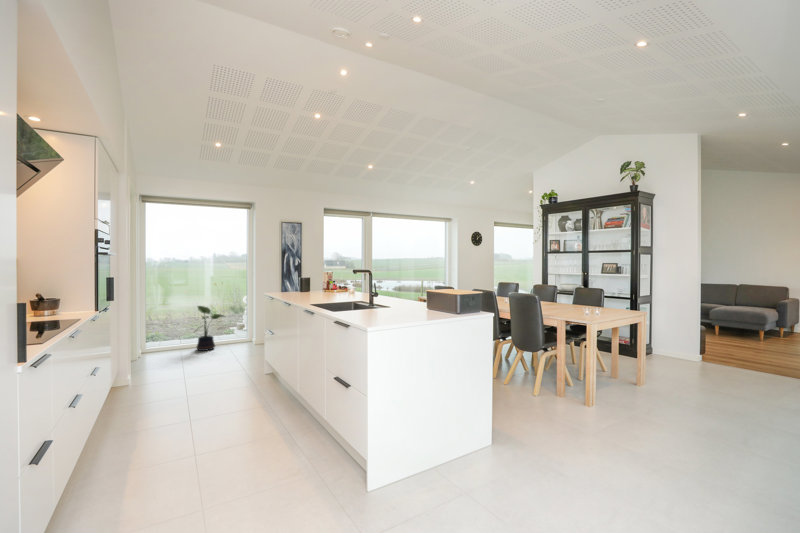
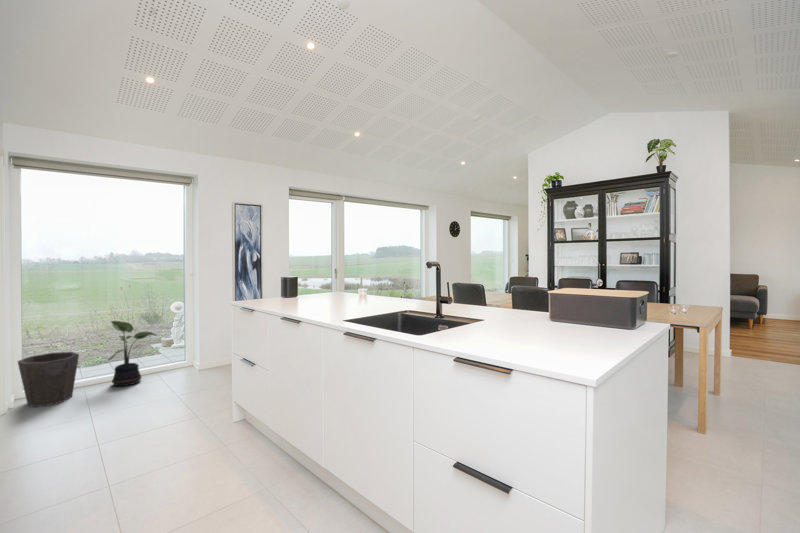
waste bin: none [141,325,176,358] -> present [18,352,79,407]

